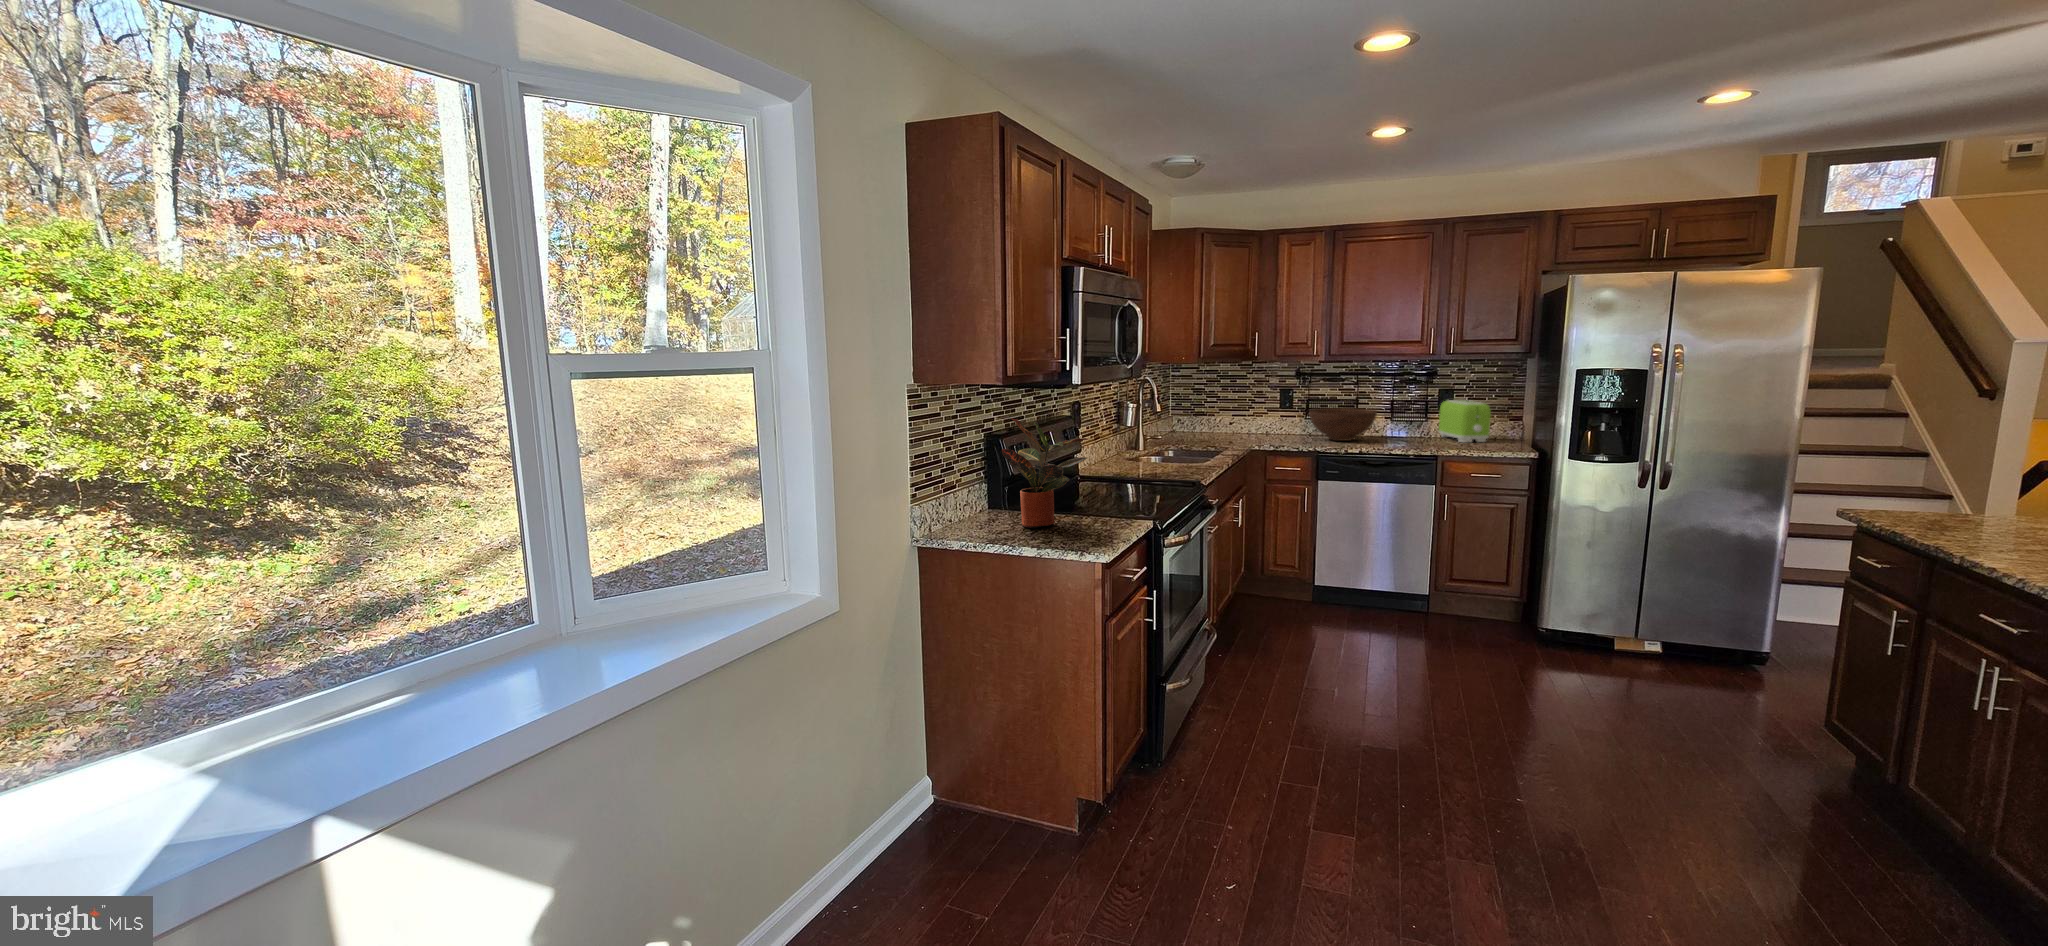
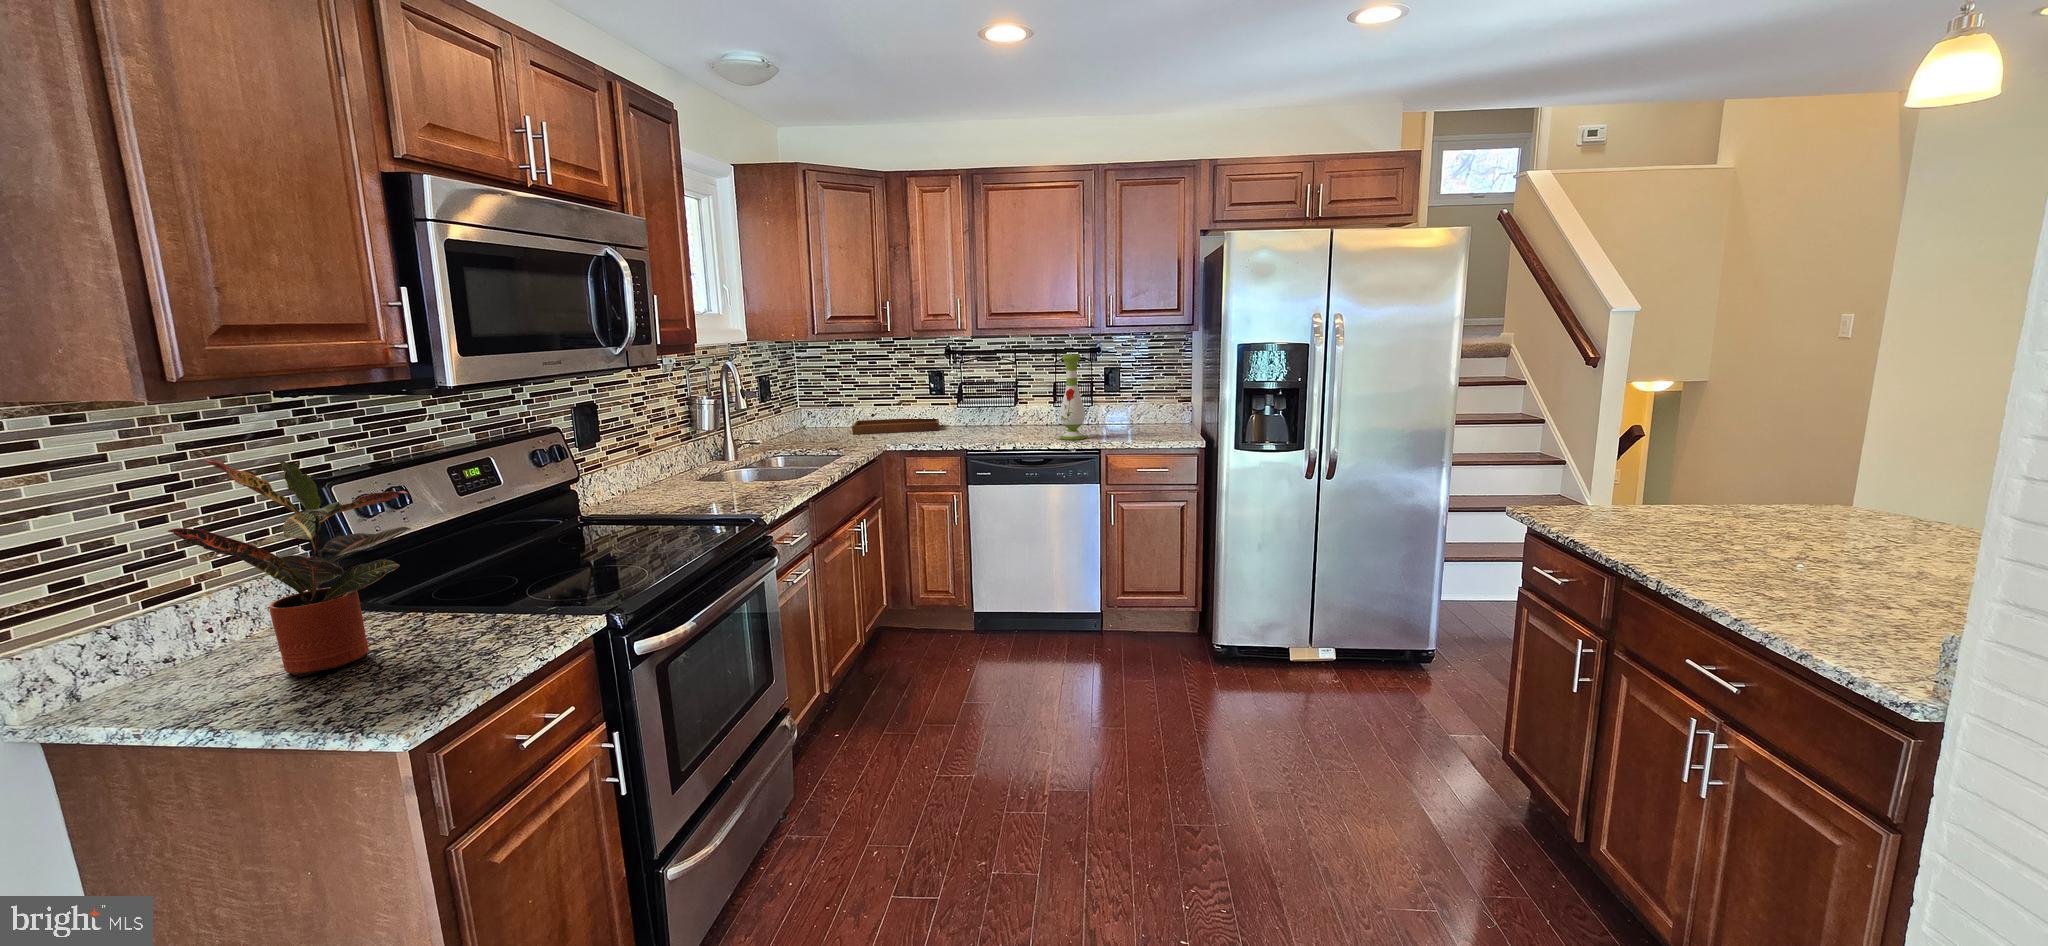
vase: none [1398,377,1422,447] -> present [1060,355,1086,440]
toaster: present [1439,400,1491,442] -> none [1108,380,1159,431]
fruit bowl: present [1309,408,1377,441] -> none [958,394,1037,435]
tray: none [1217,411,1287,436] -> present [852,400,939,434]

